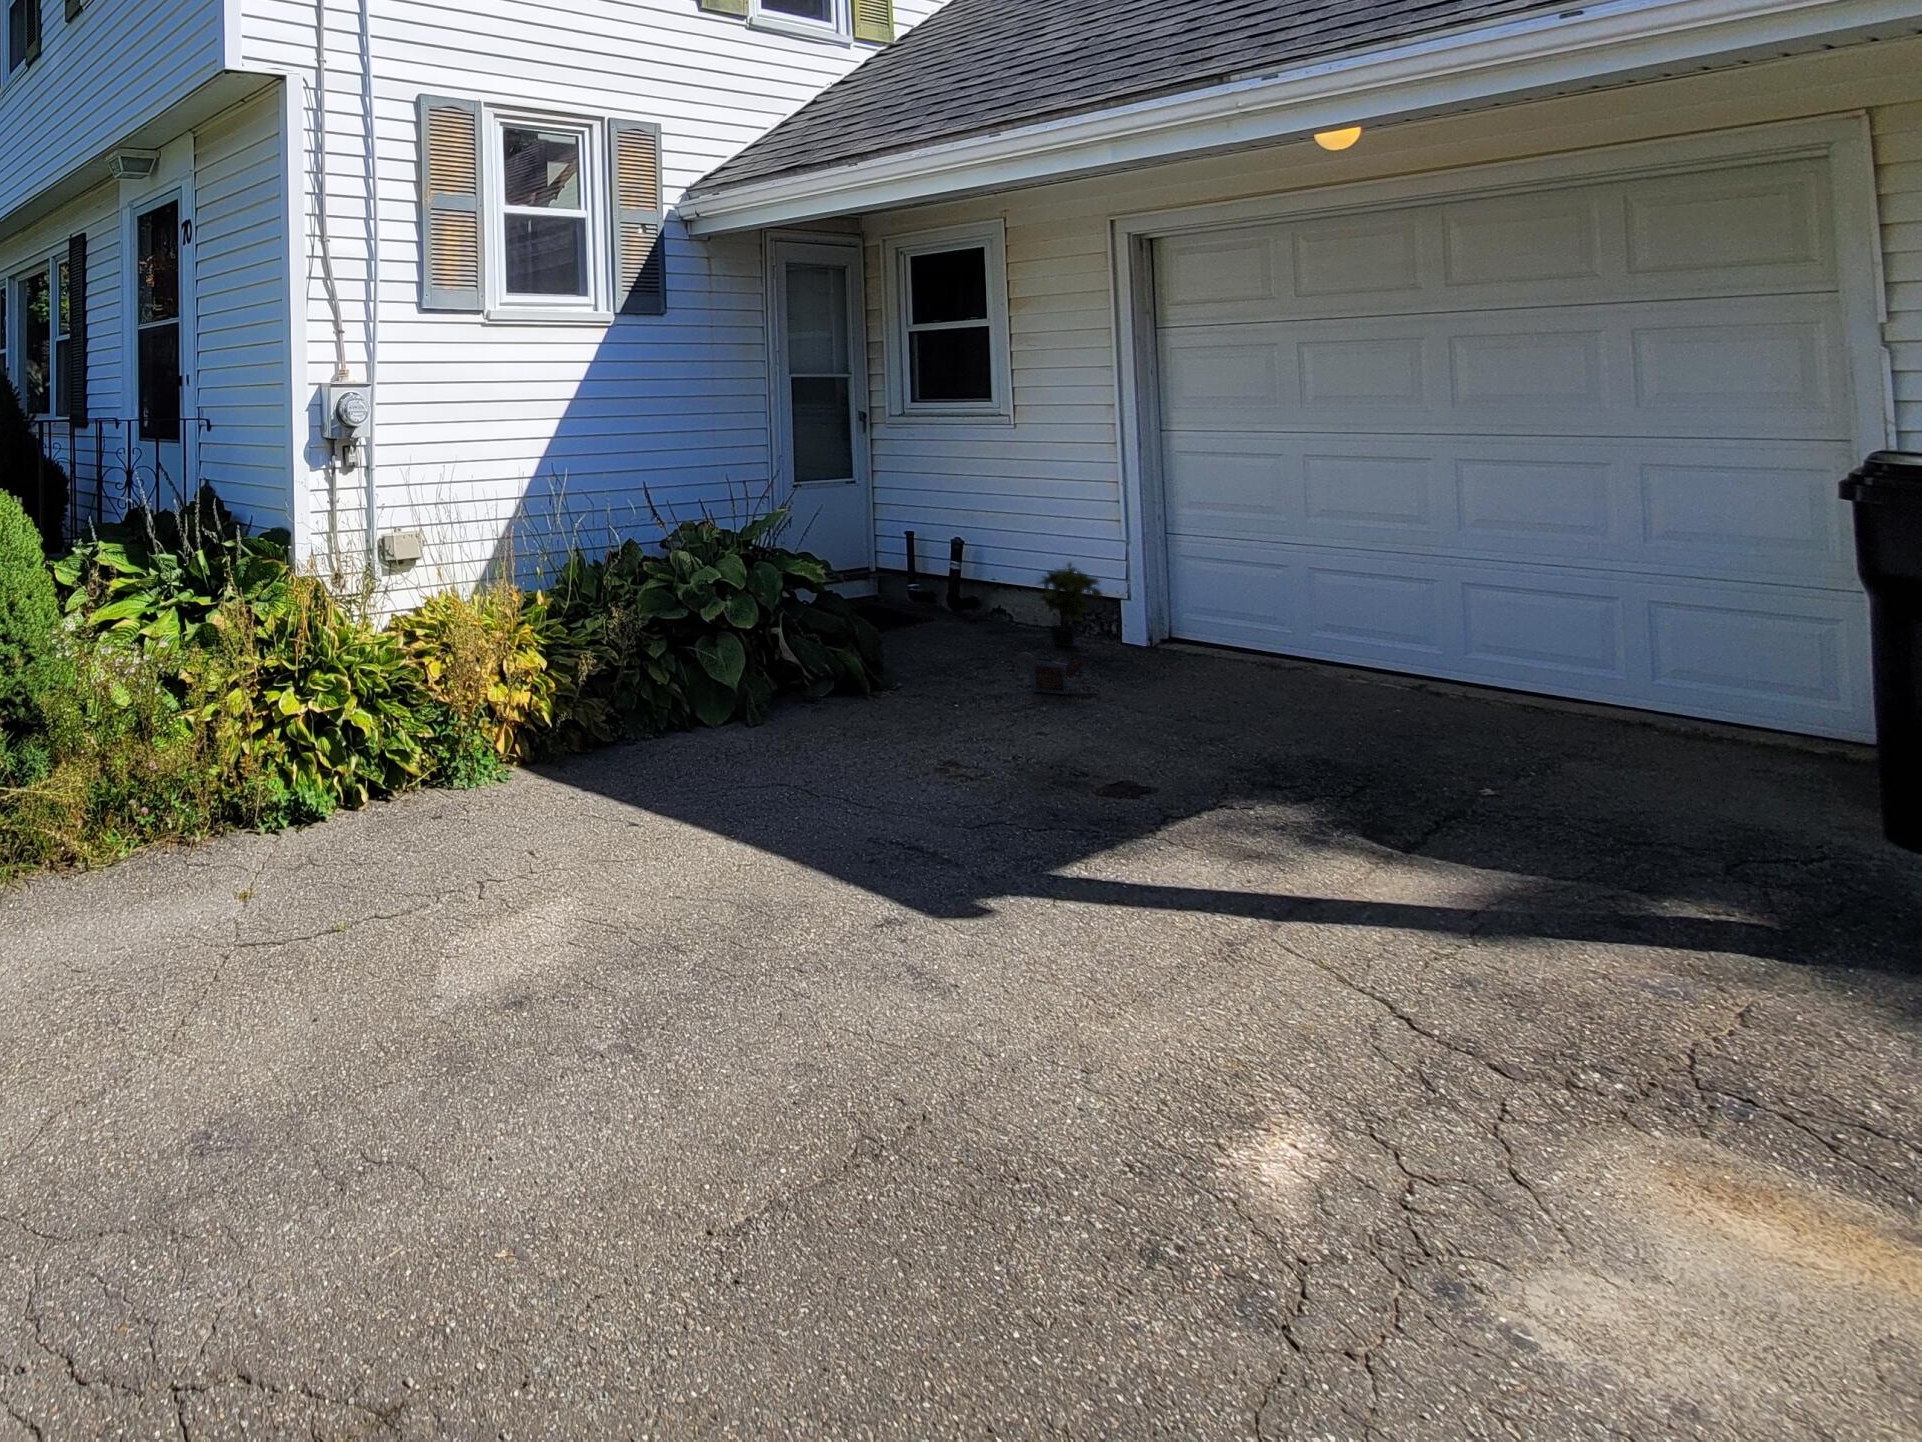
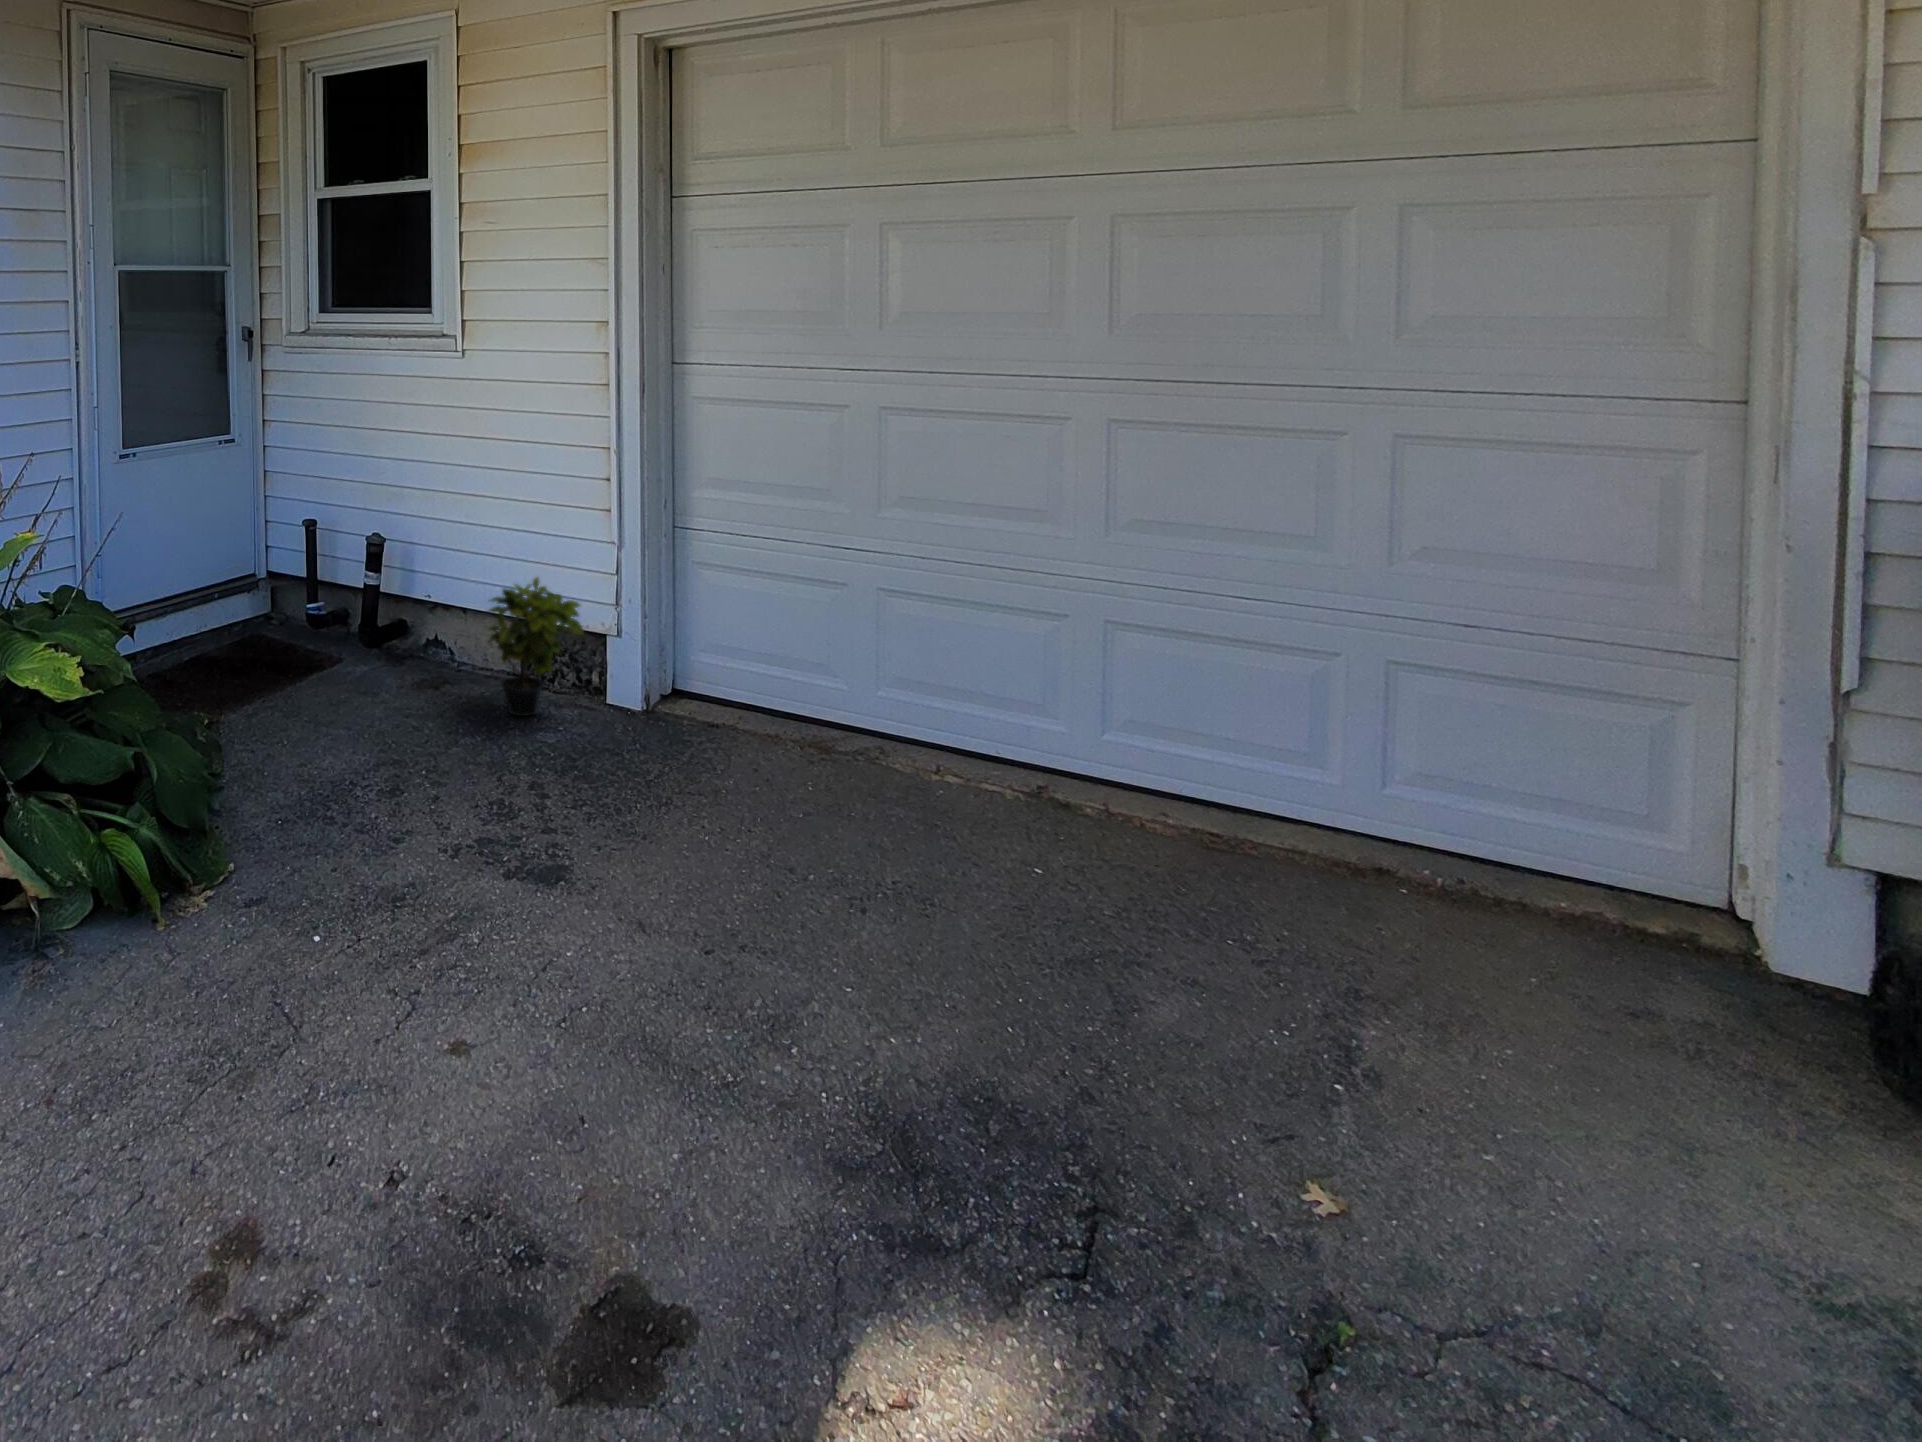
watering can: present [1015,652,1088,694] -> none [437,804,564,884]

